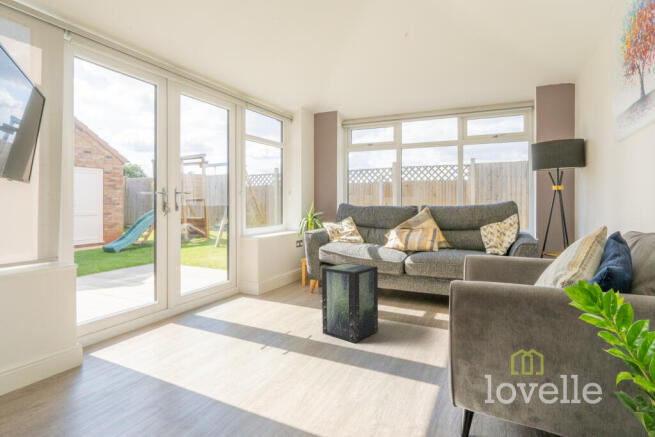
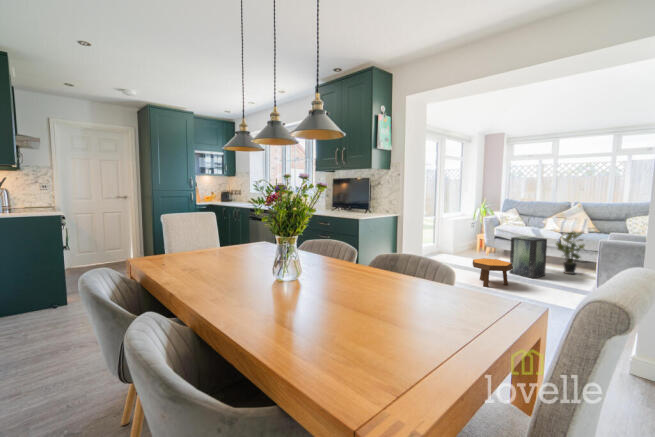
potted plant: none [393,249,433,321] -> present [556,232,584,274]
footstool: none [227,317,308,393] -> present [473,258,513,287]

